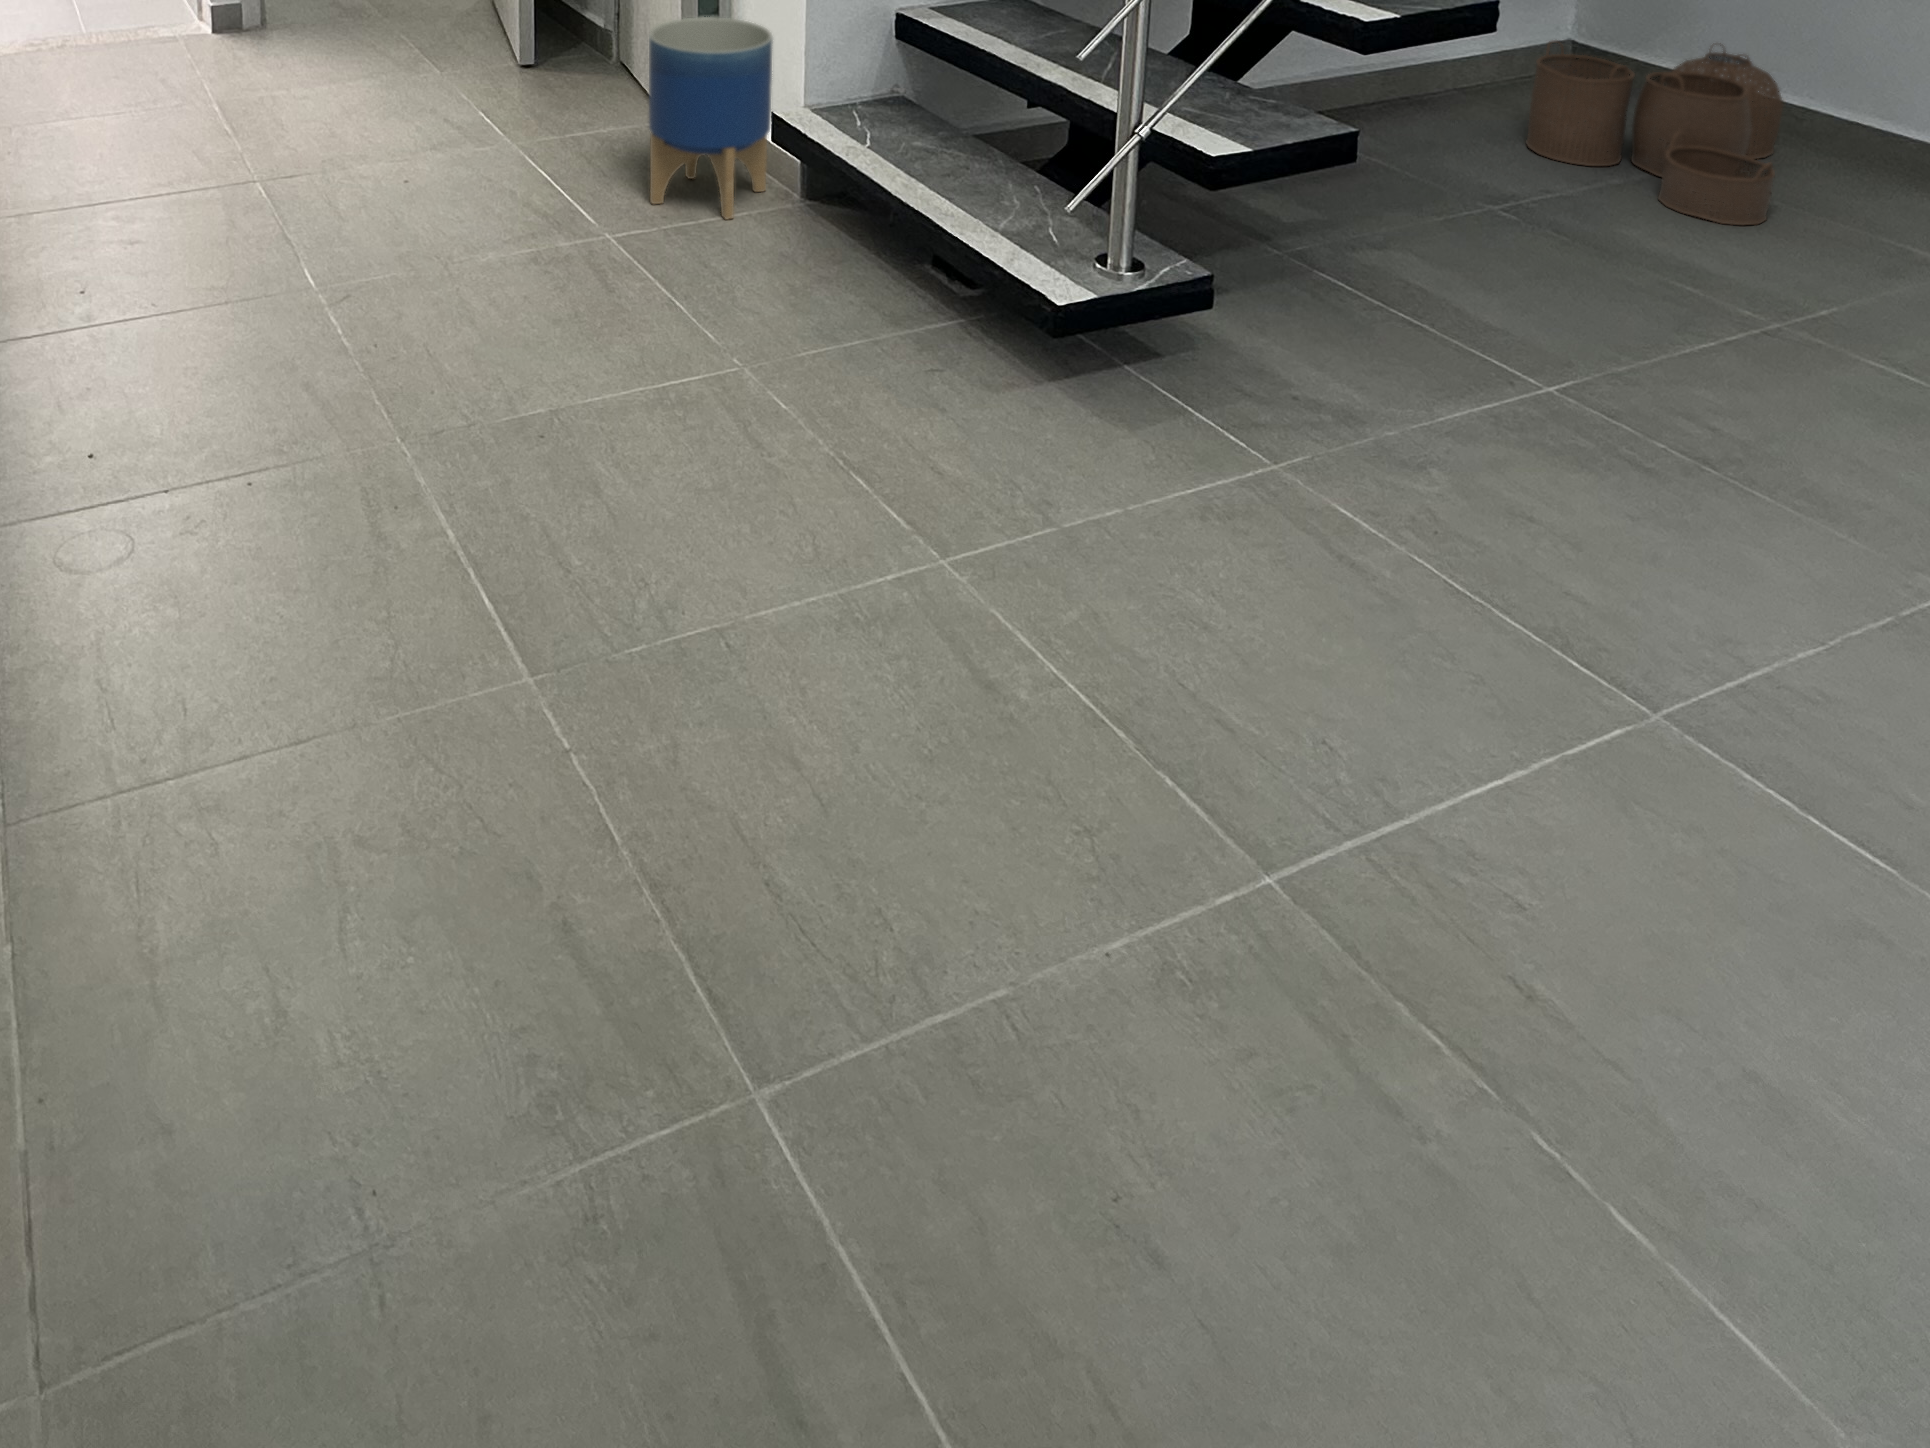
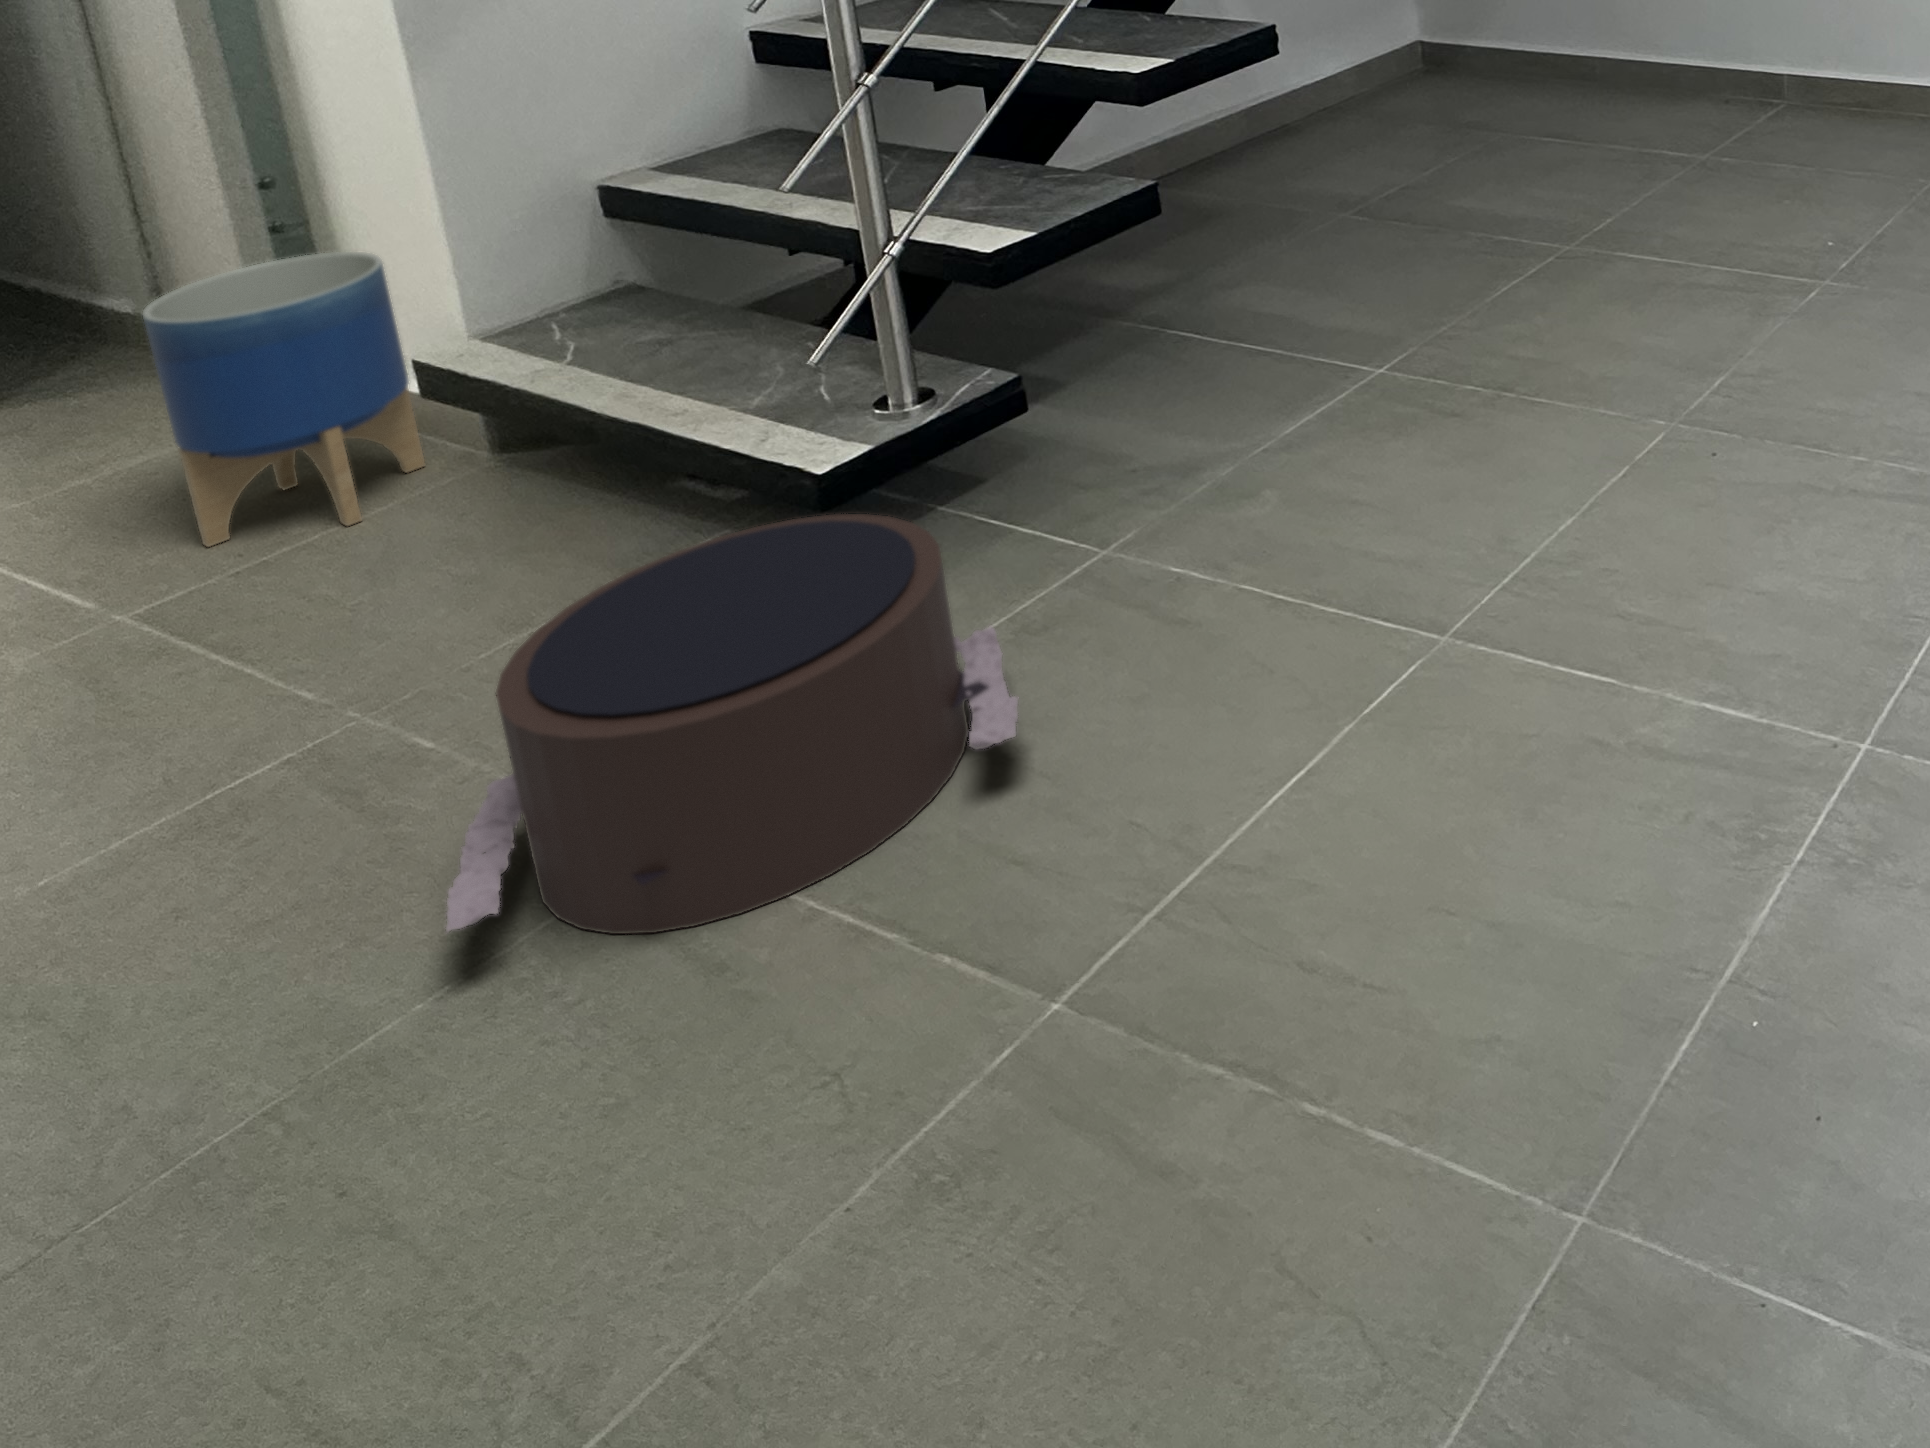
woven basket: present [1526,41,1784,225] -> none [1374,19,1580,175]
pouf: none [826,337,1237,665] -> present [446,514,1019,934]

